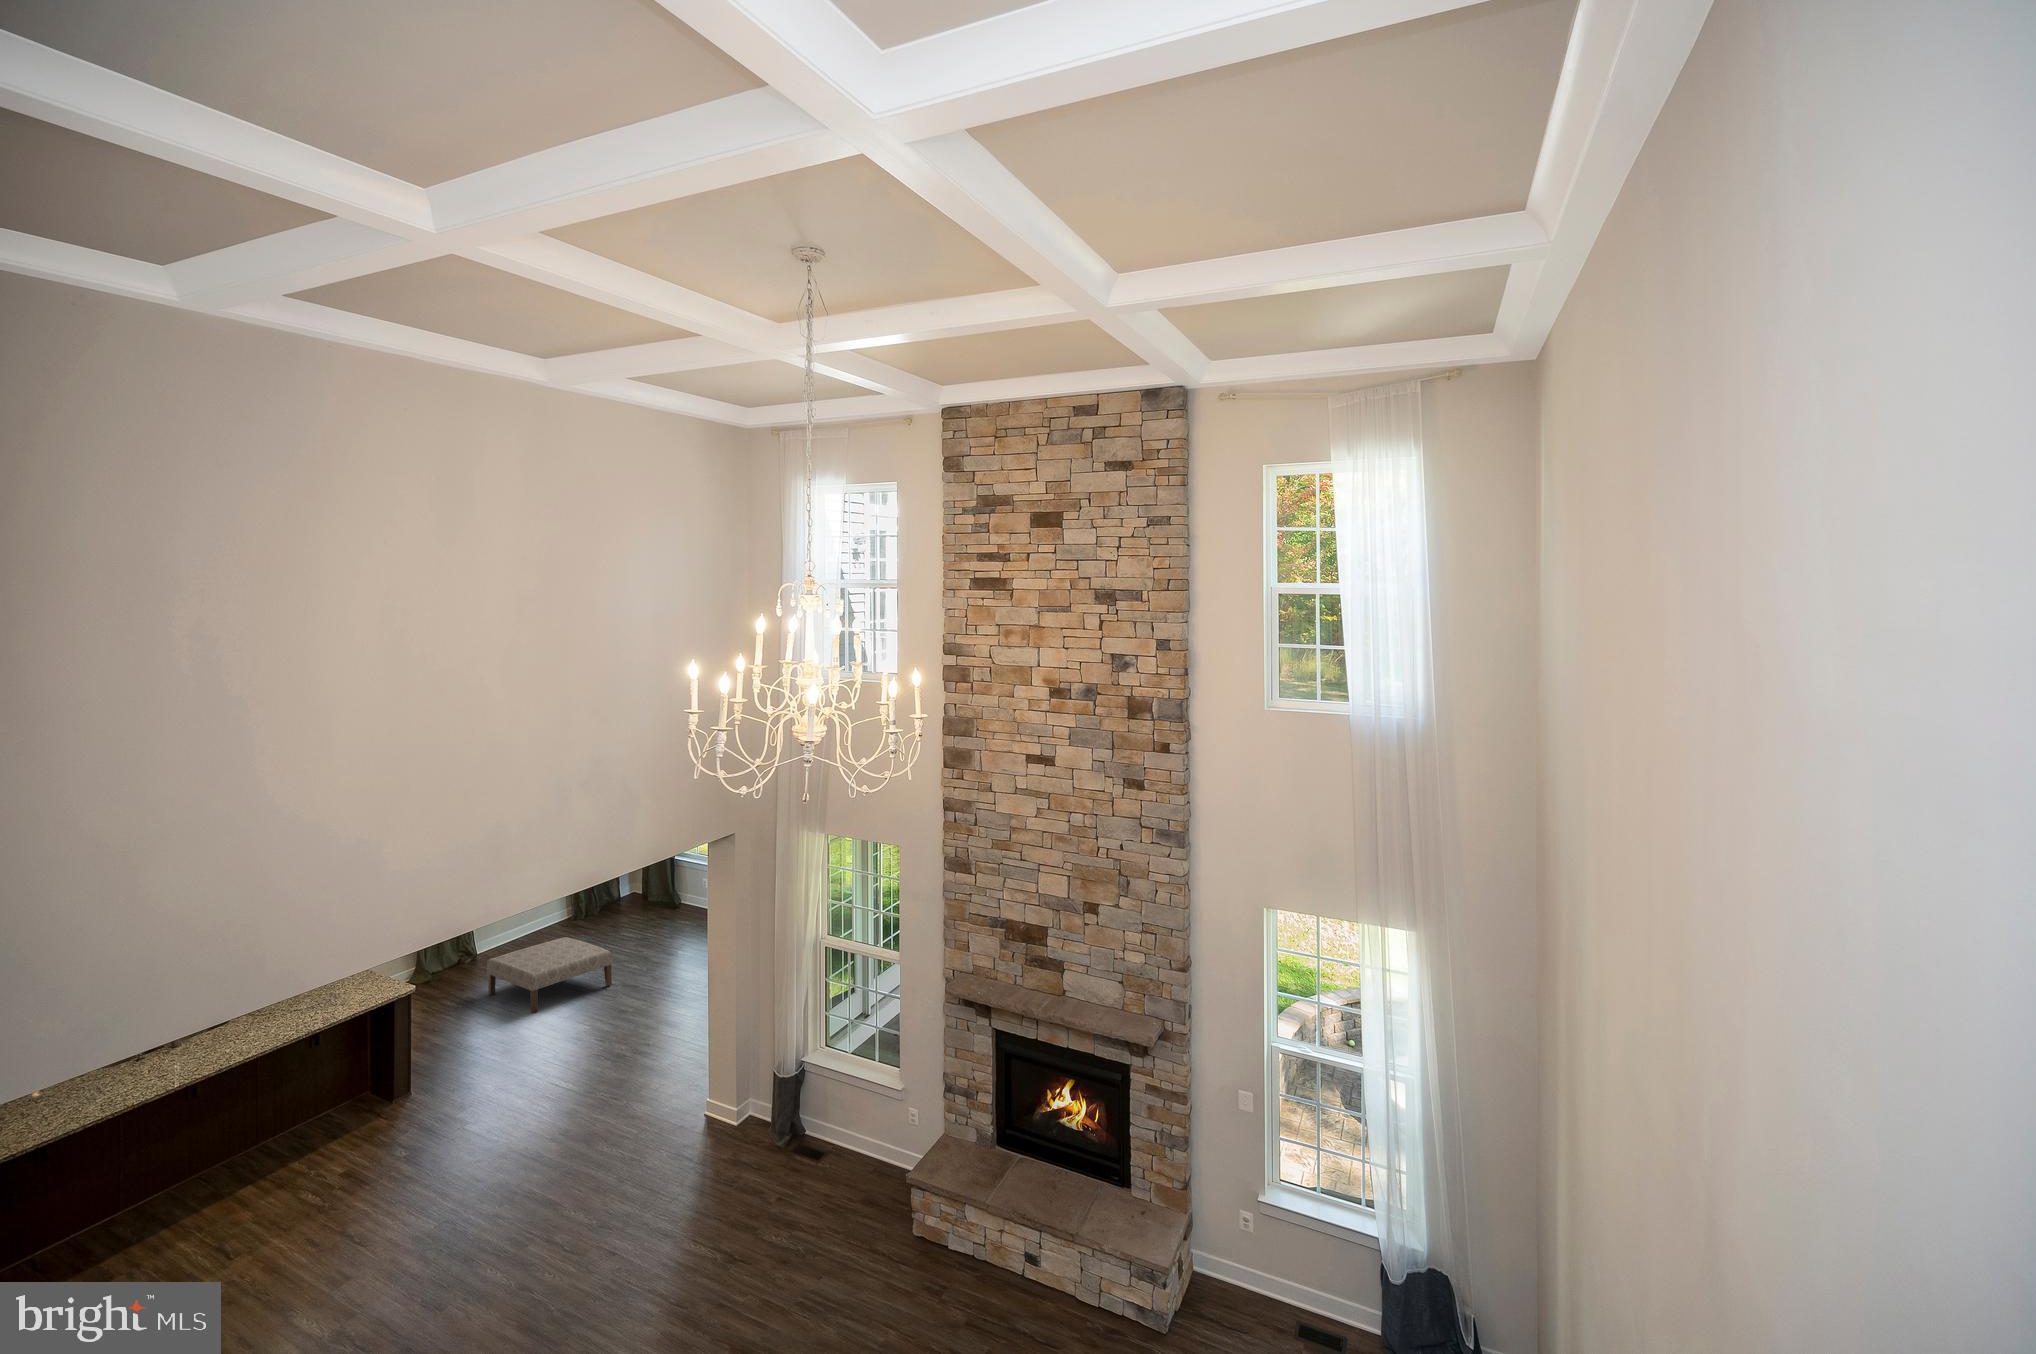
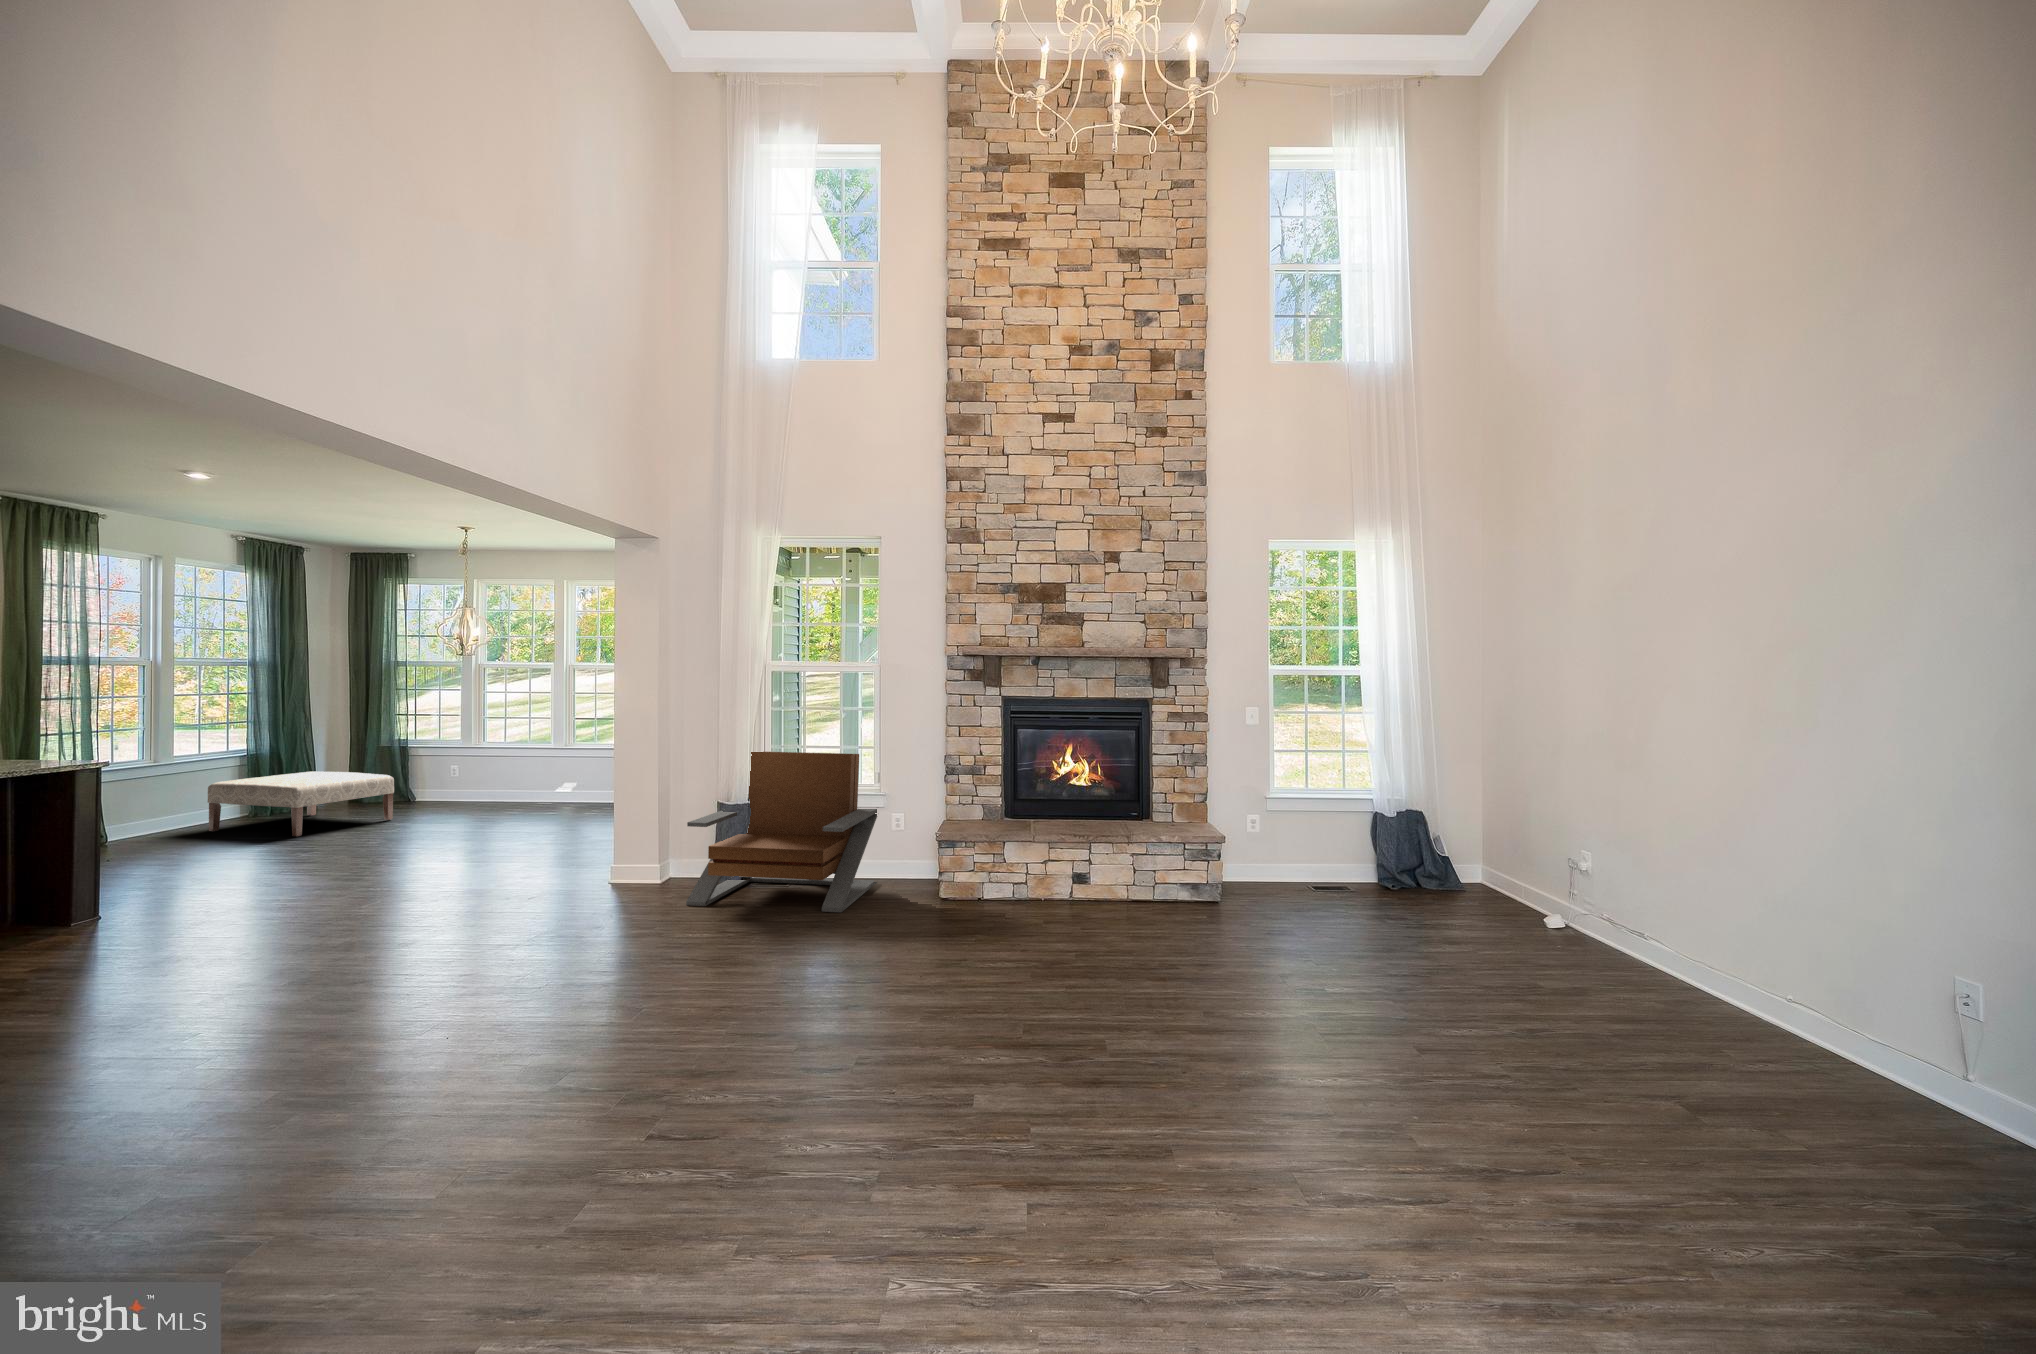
lounge chair: none [714,1039,894,1241] -> present [686,751,877,912]

